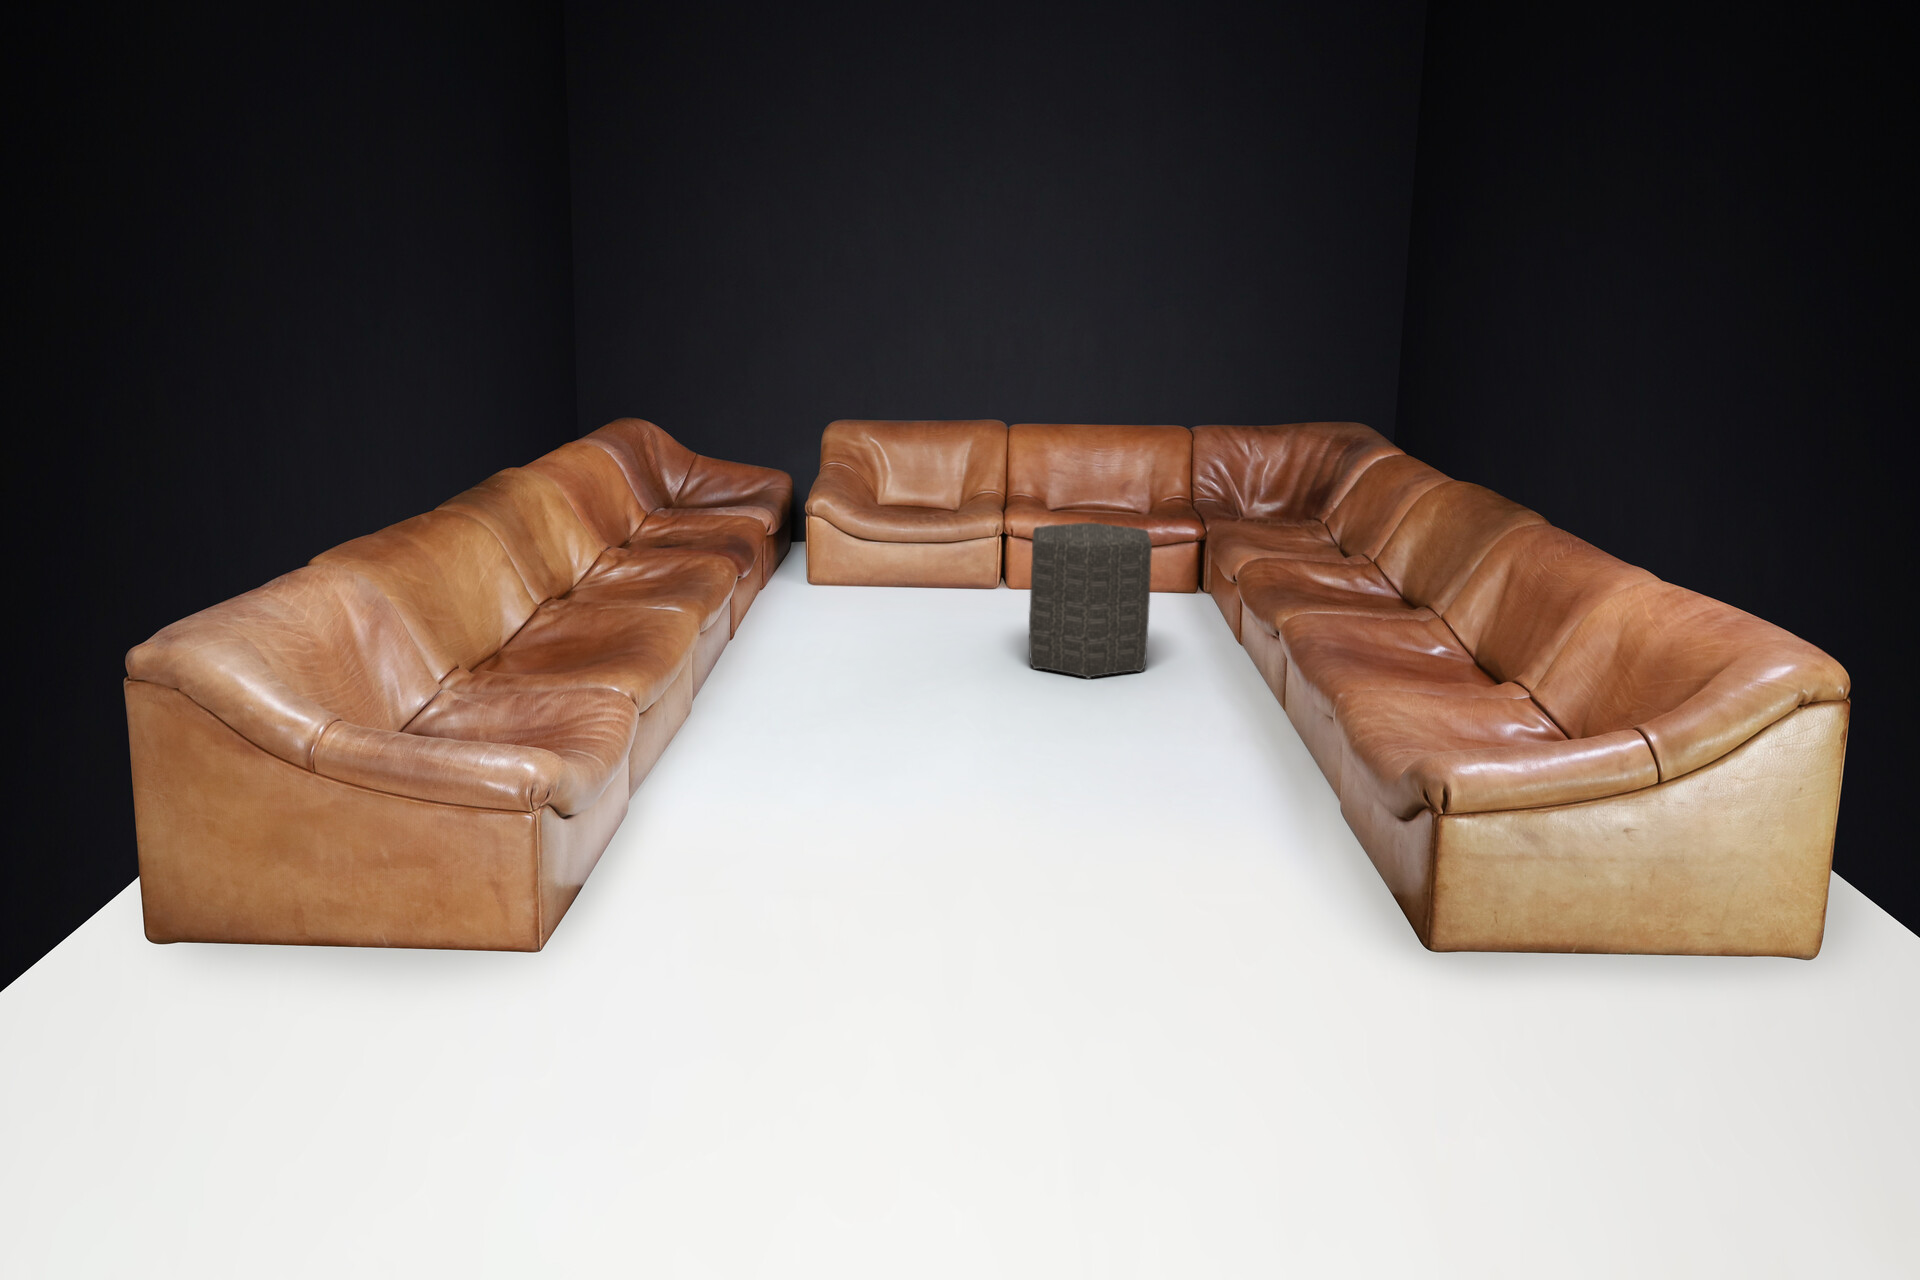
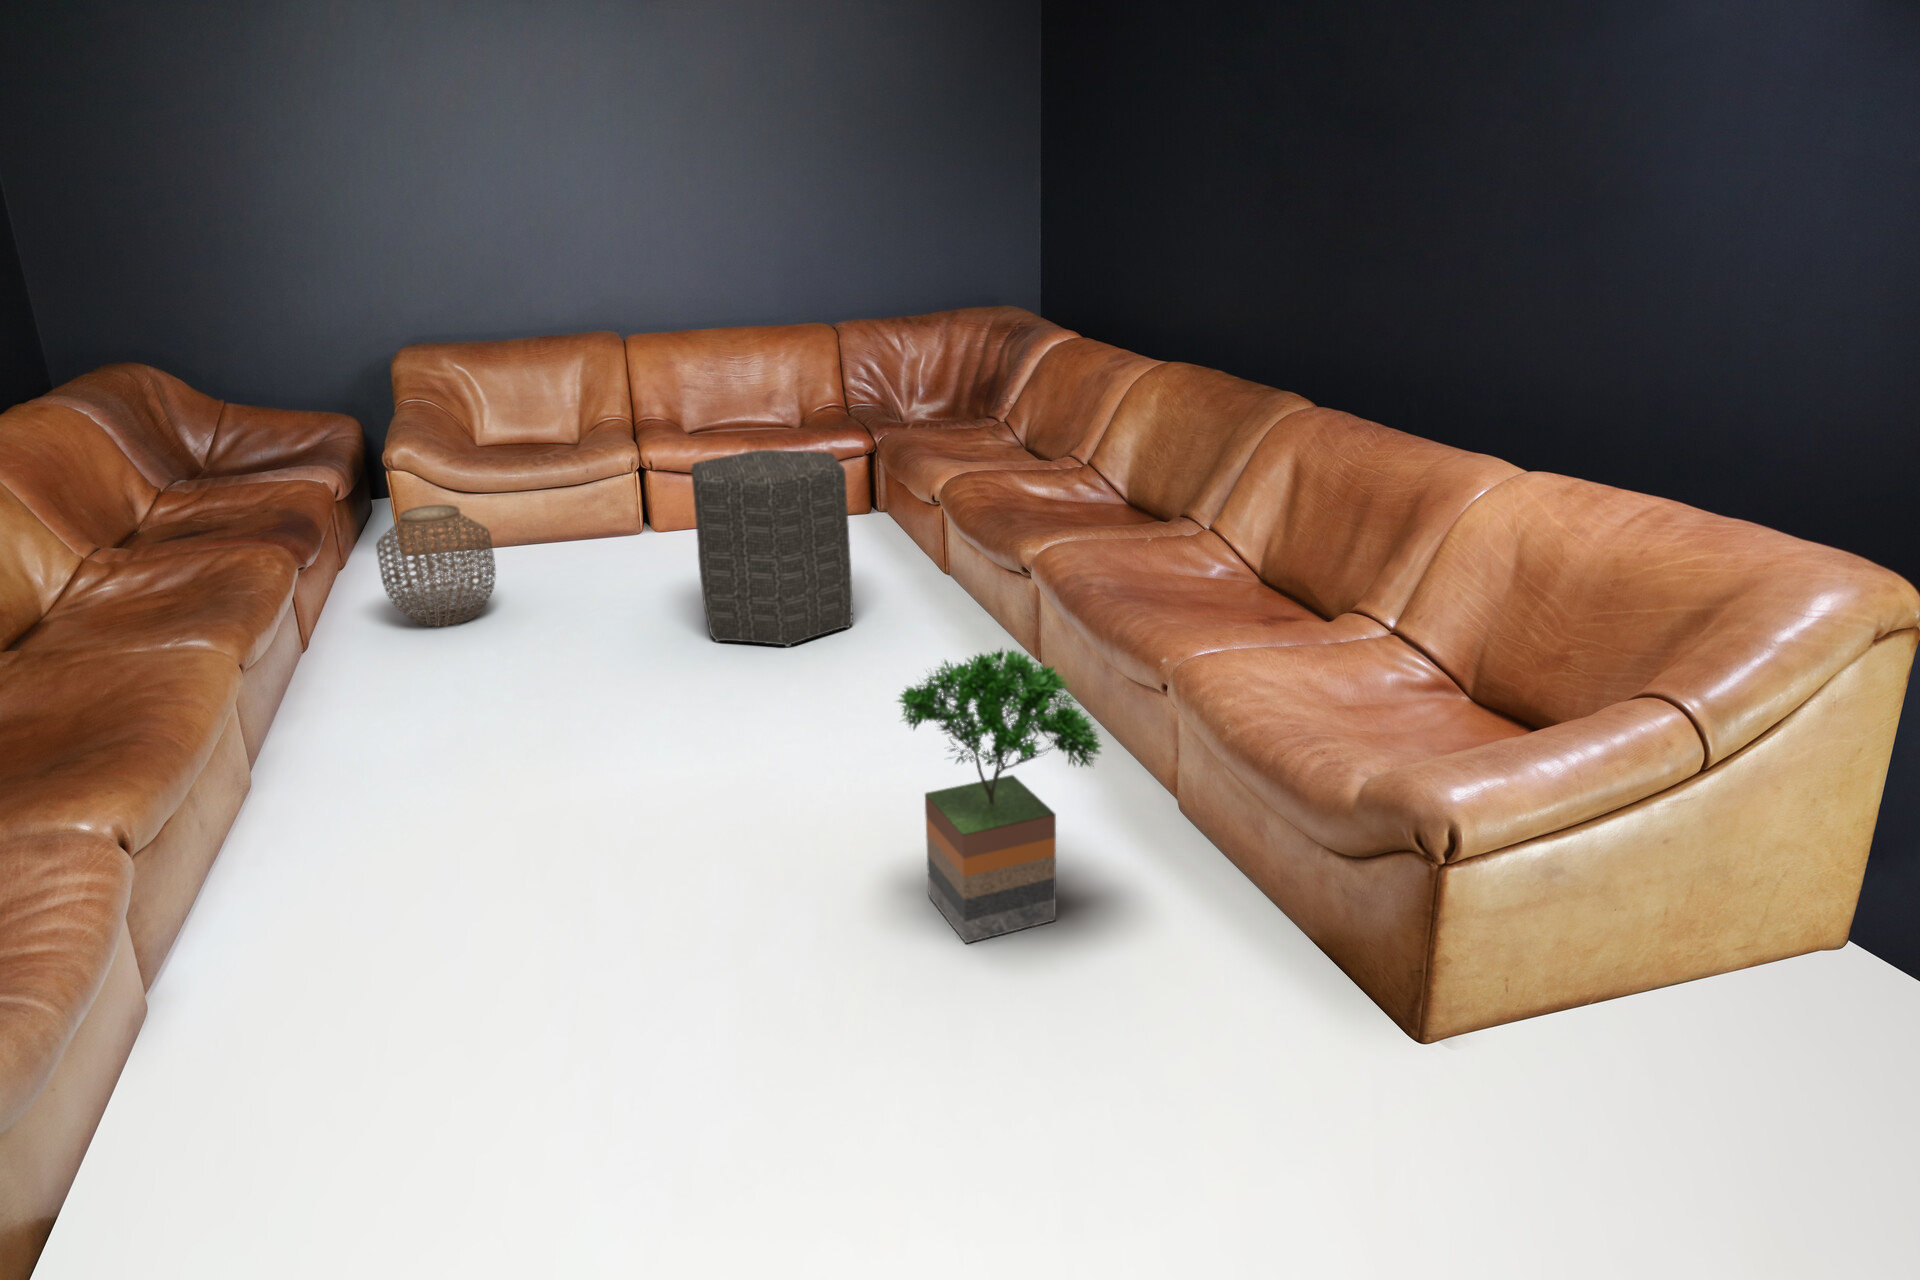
woven basket: none [793,542,877,635] -> present [376,505,495,626]
potted tree: none [1116,658,1255,858] -> present [898,649,1101,943]

